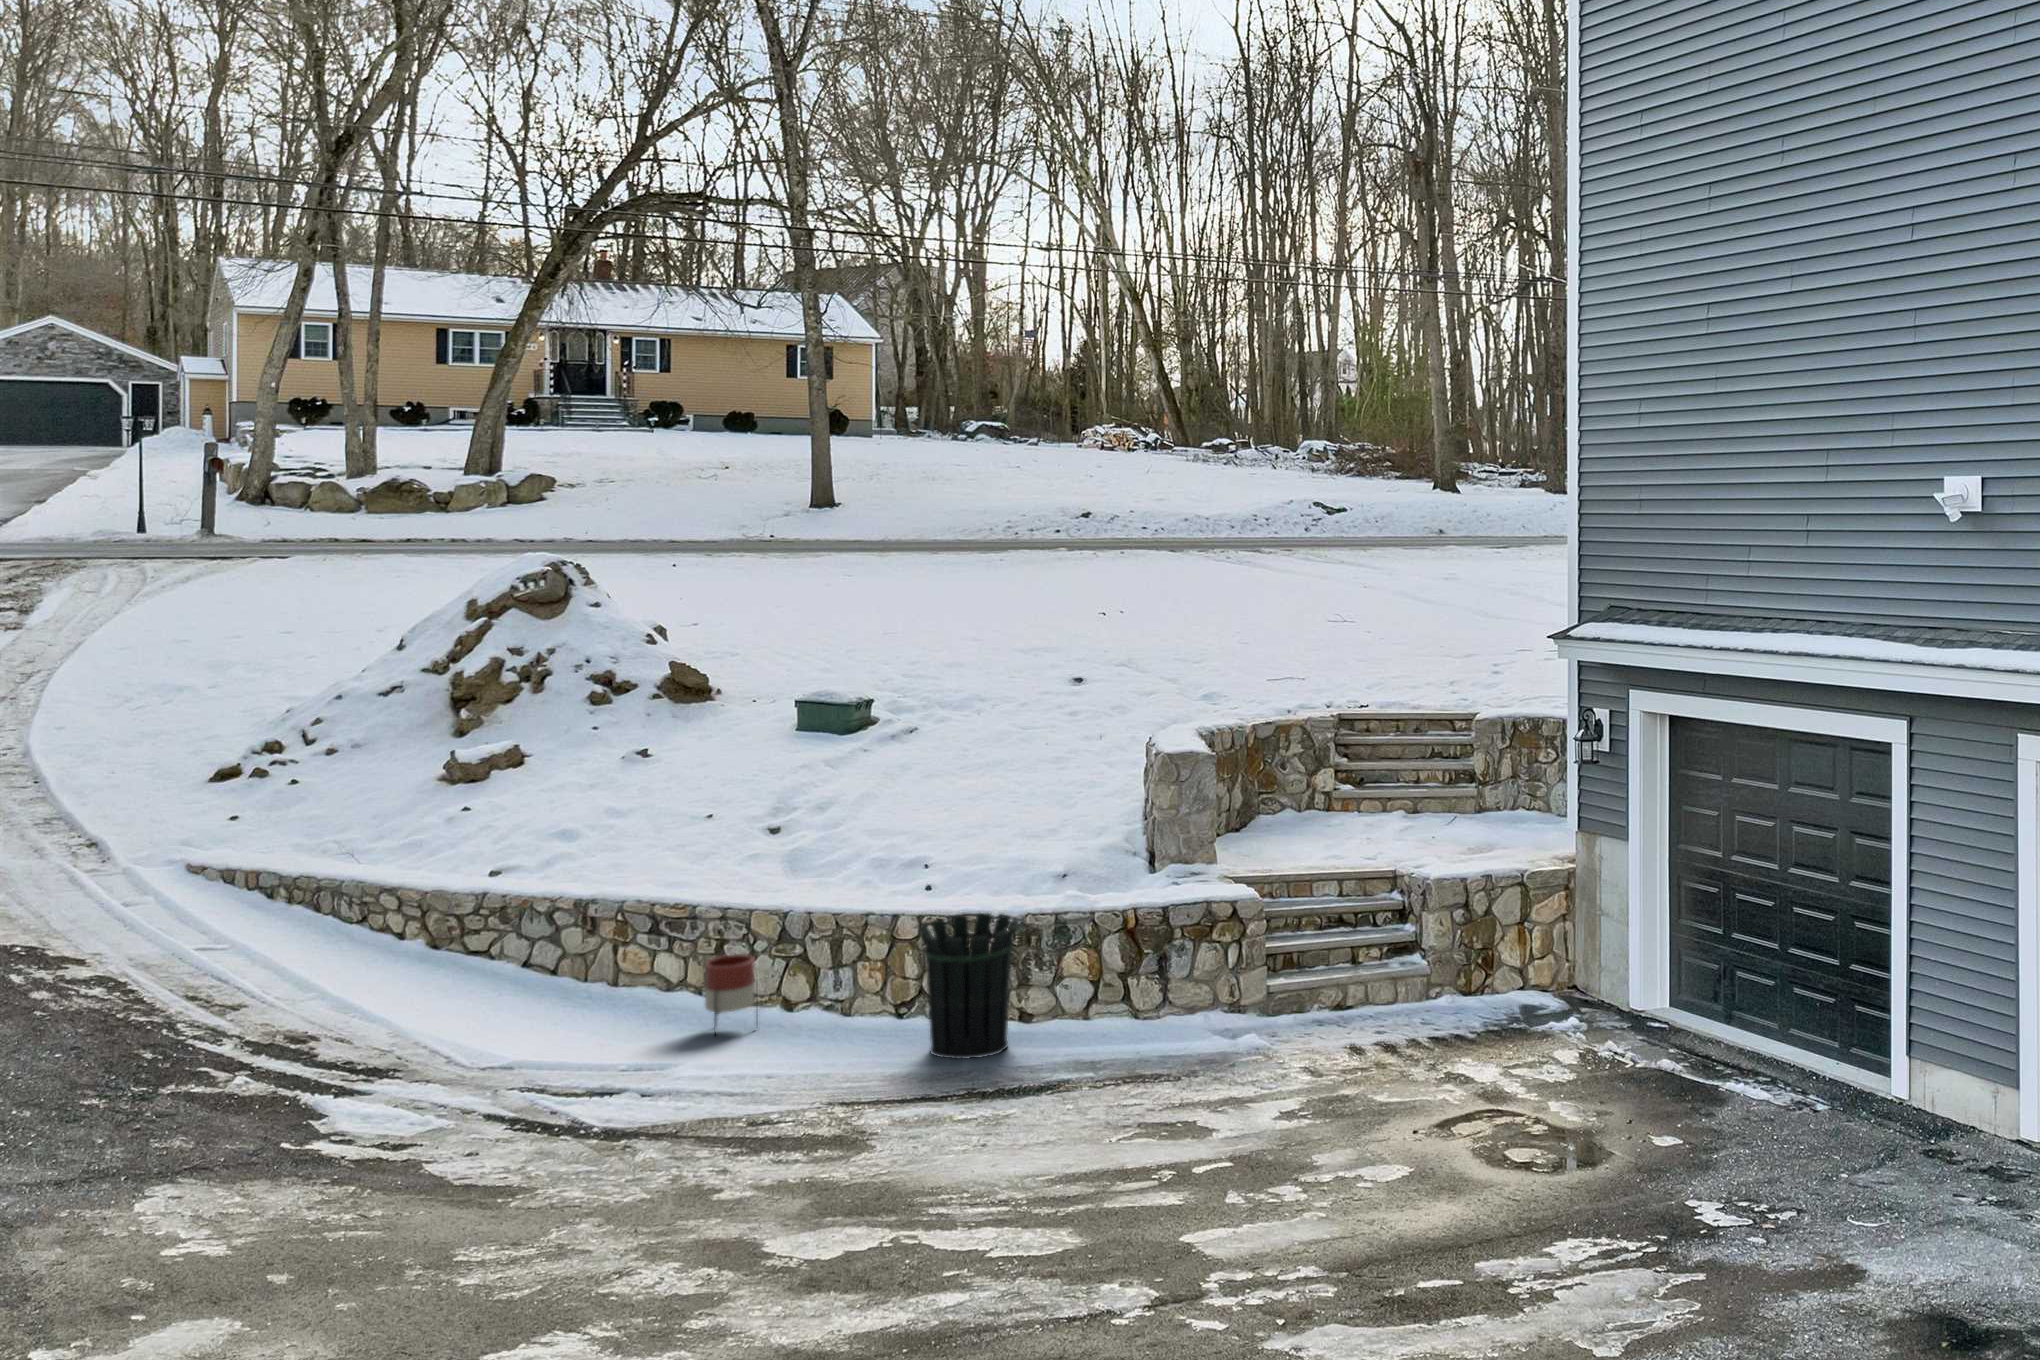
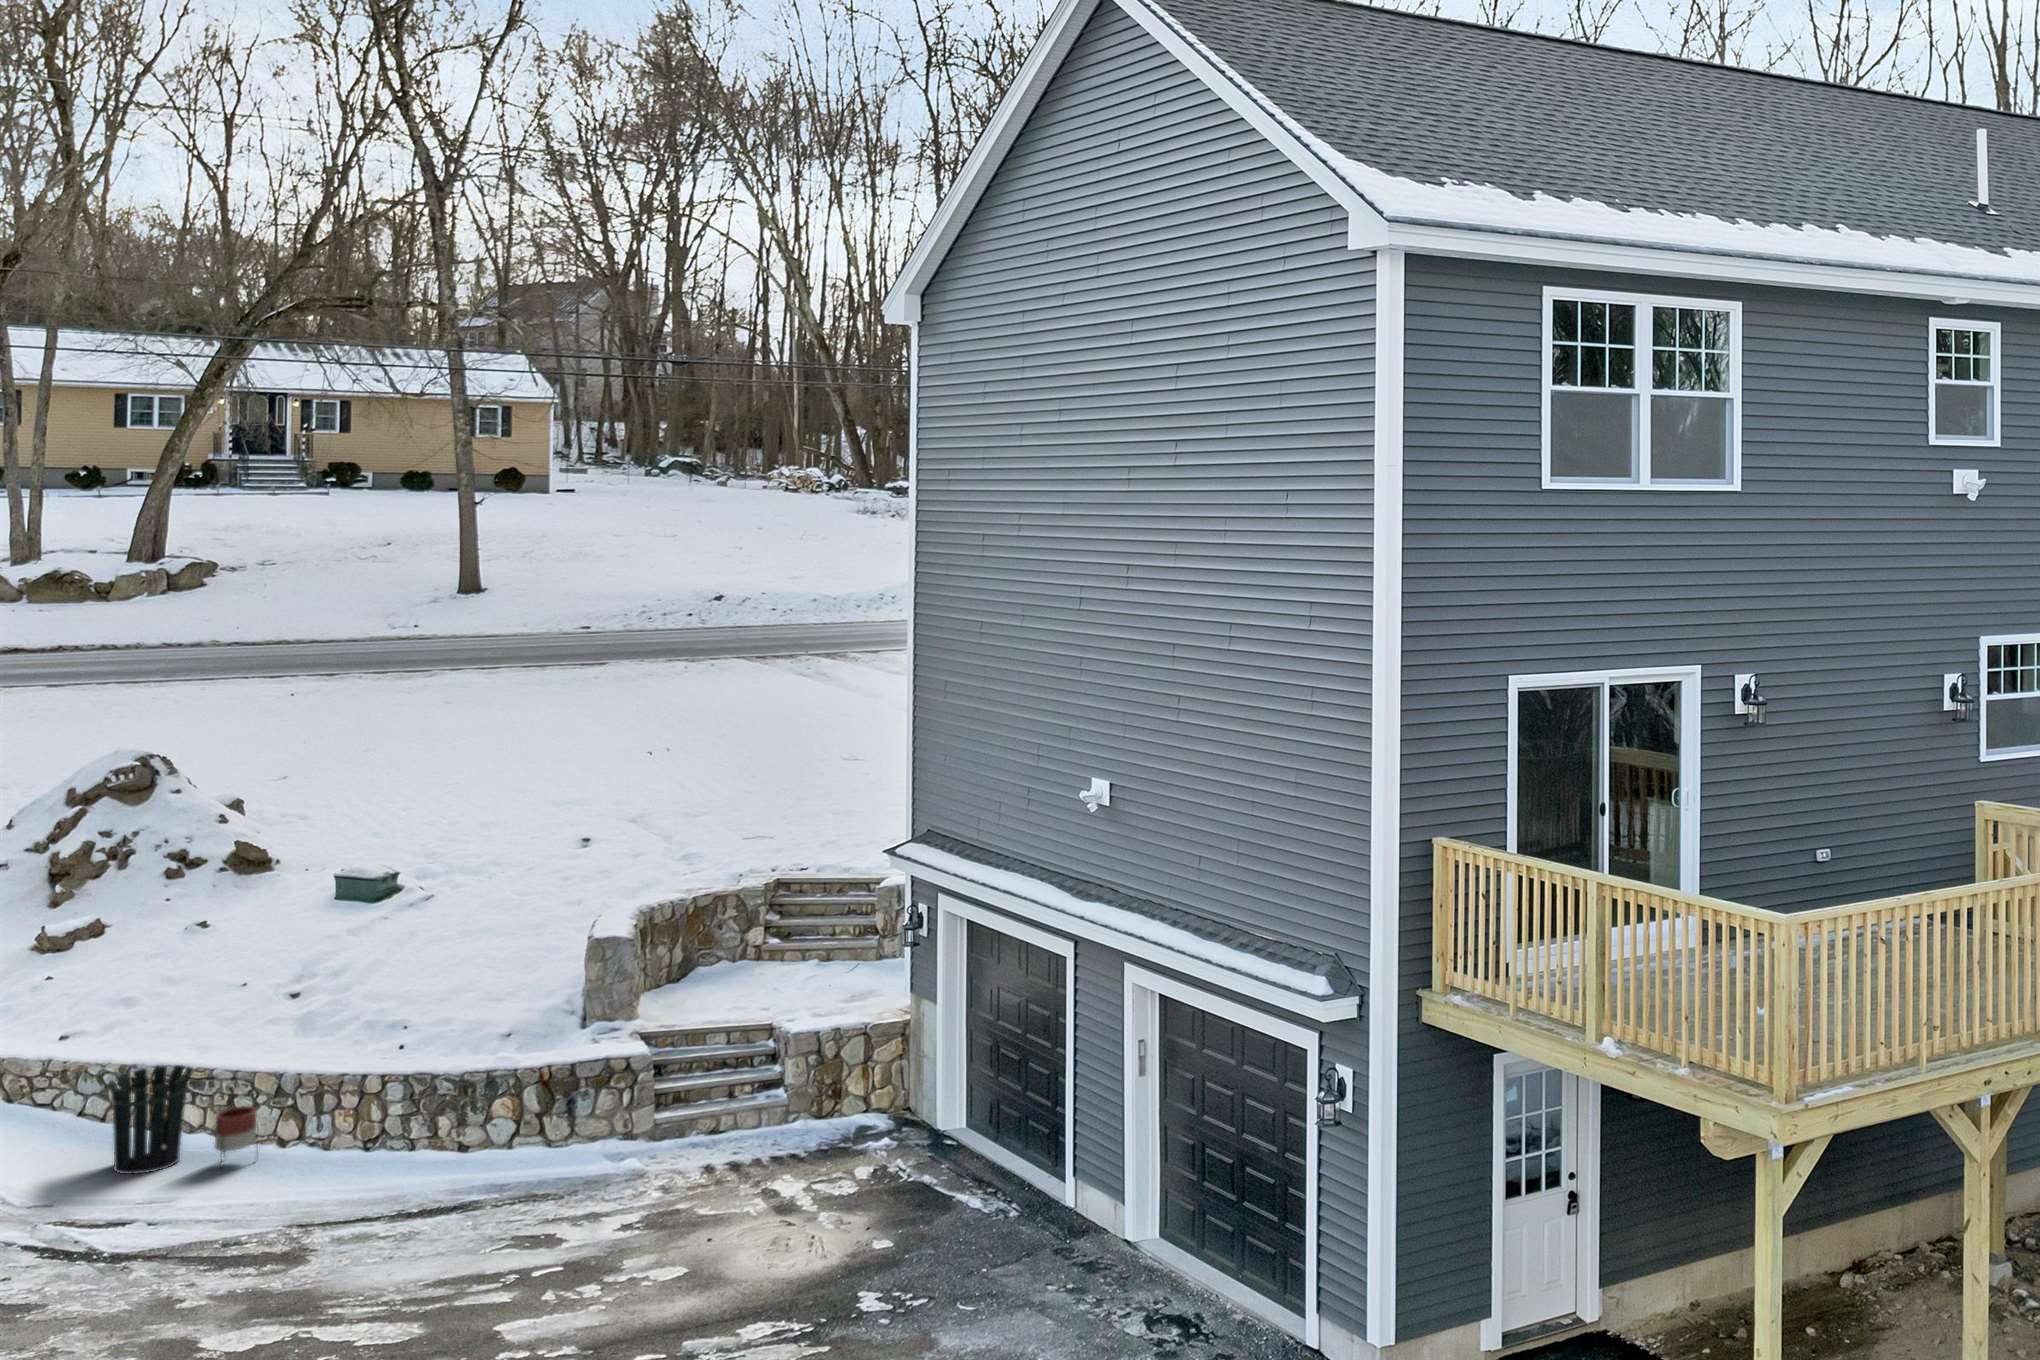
waste bin: present [919,913,1019,1059] -> present [108,1065,194,1174]

